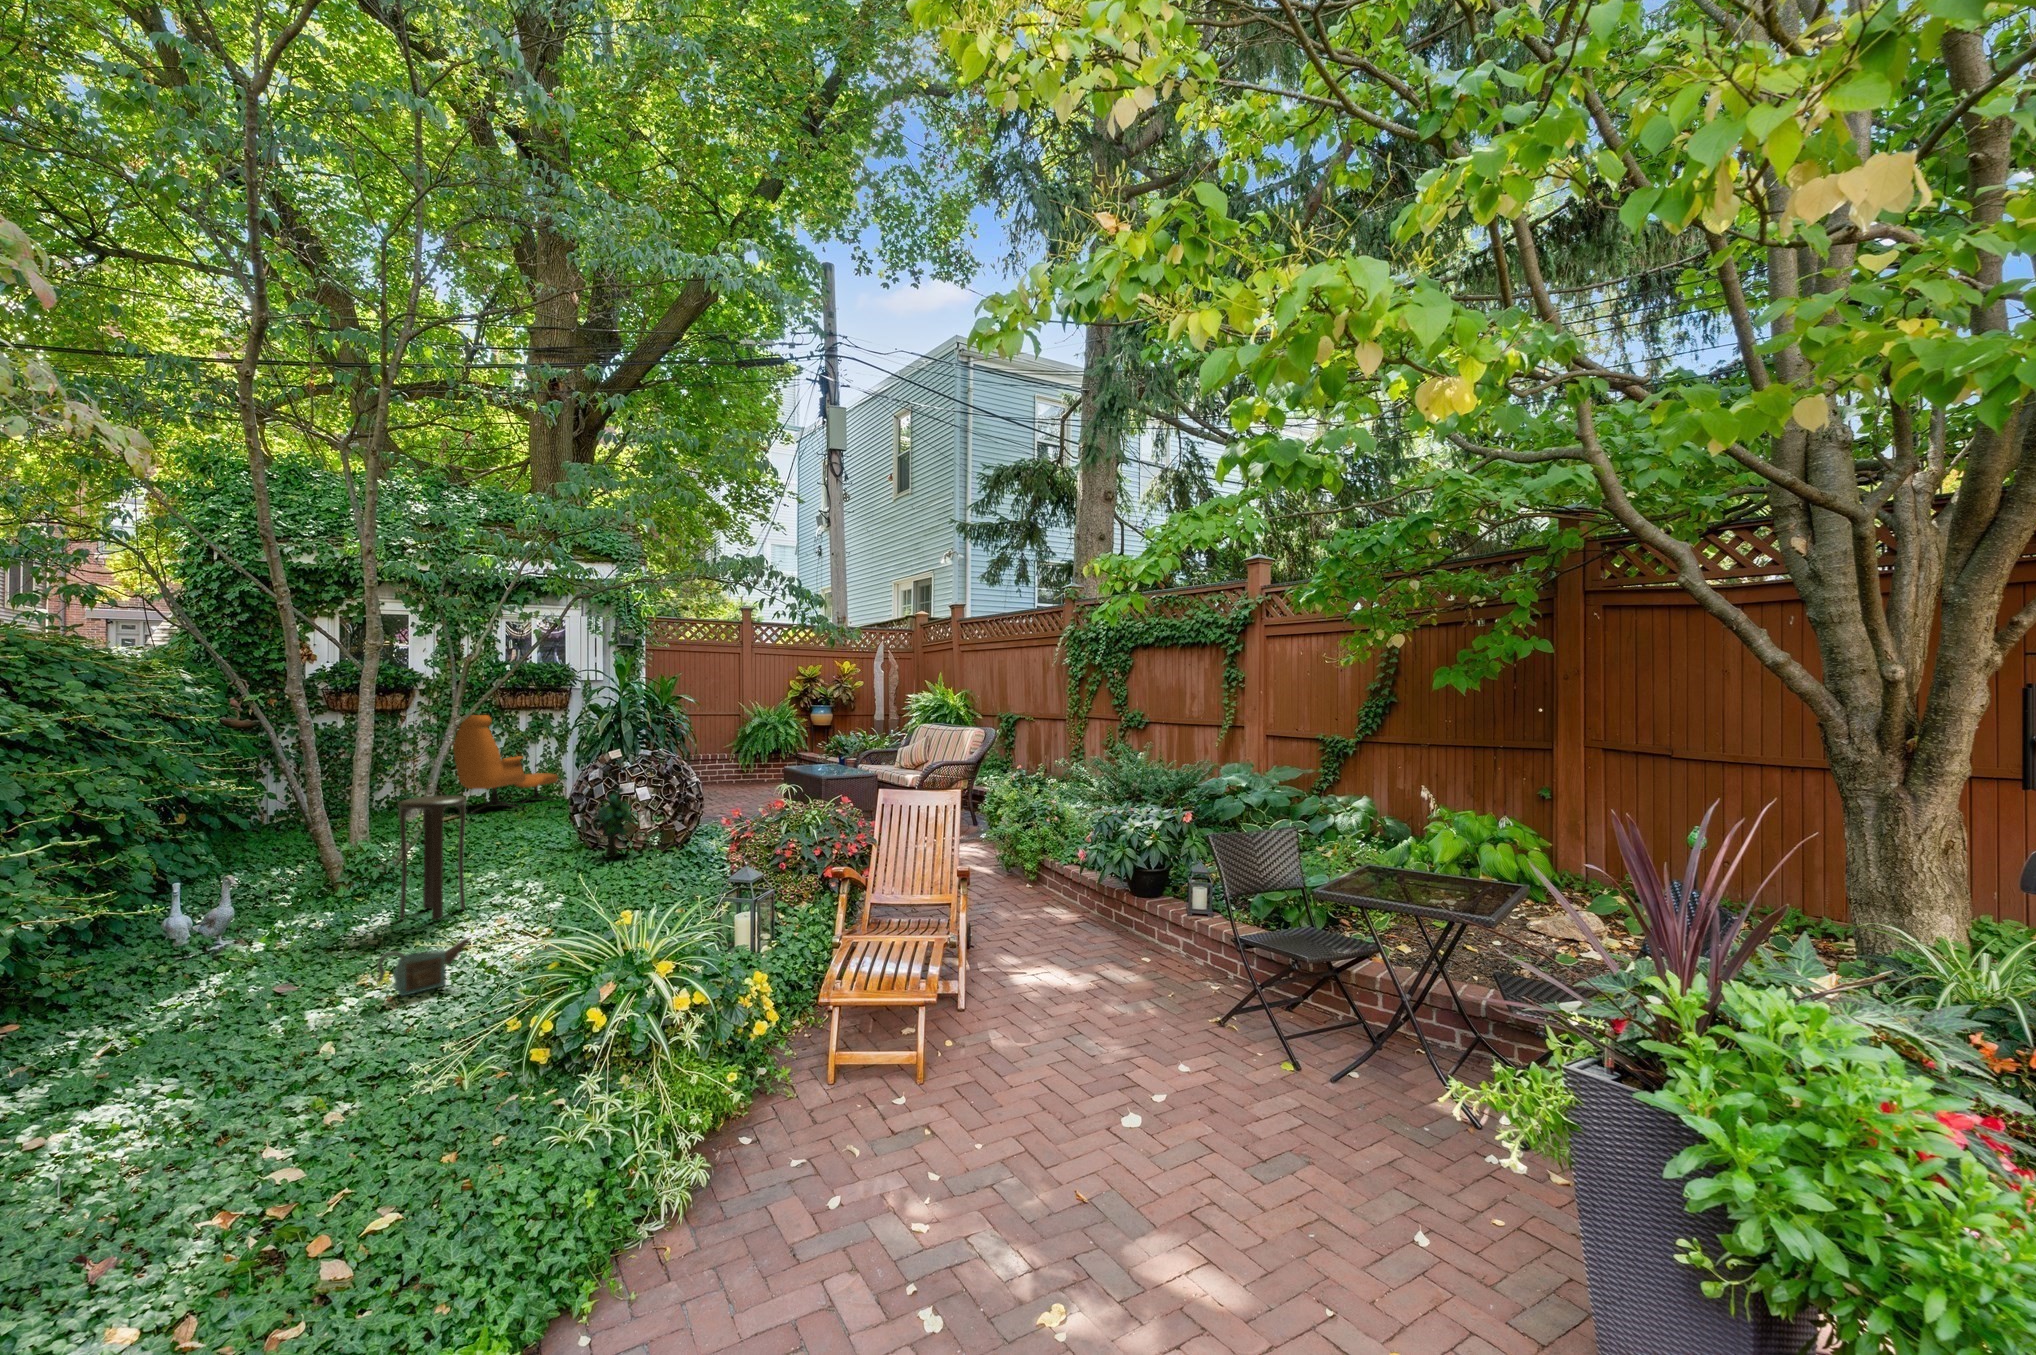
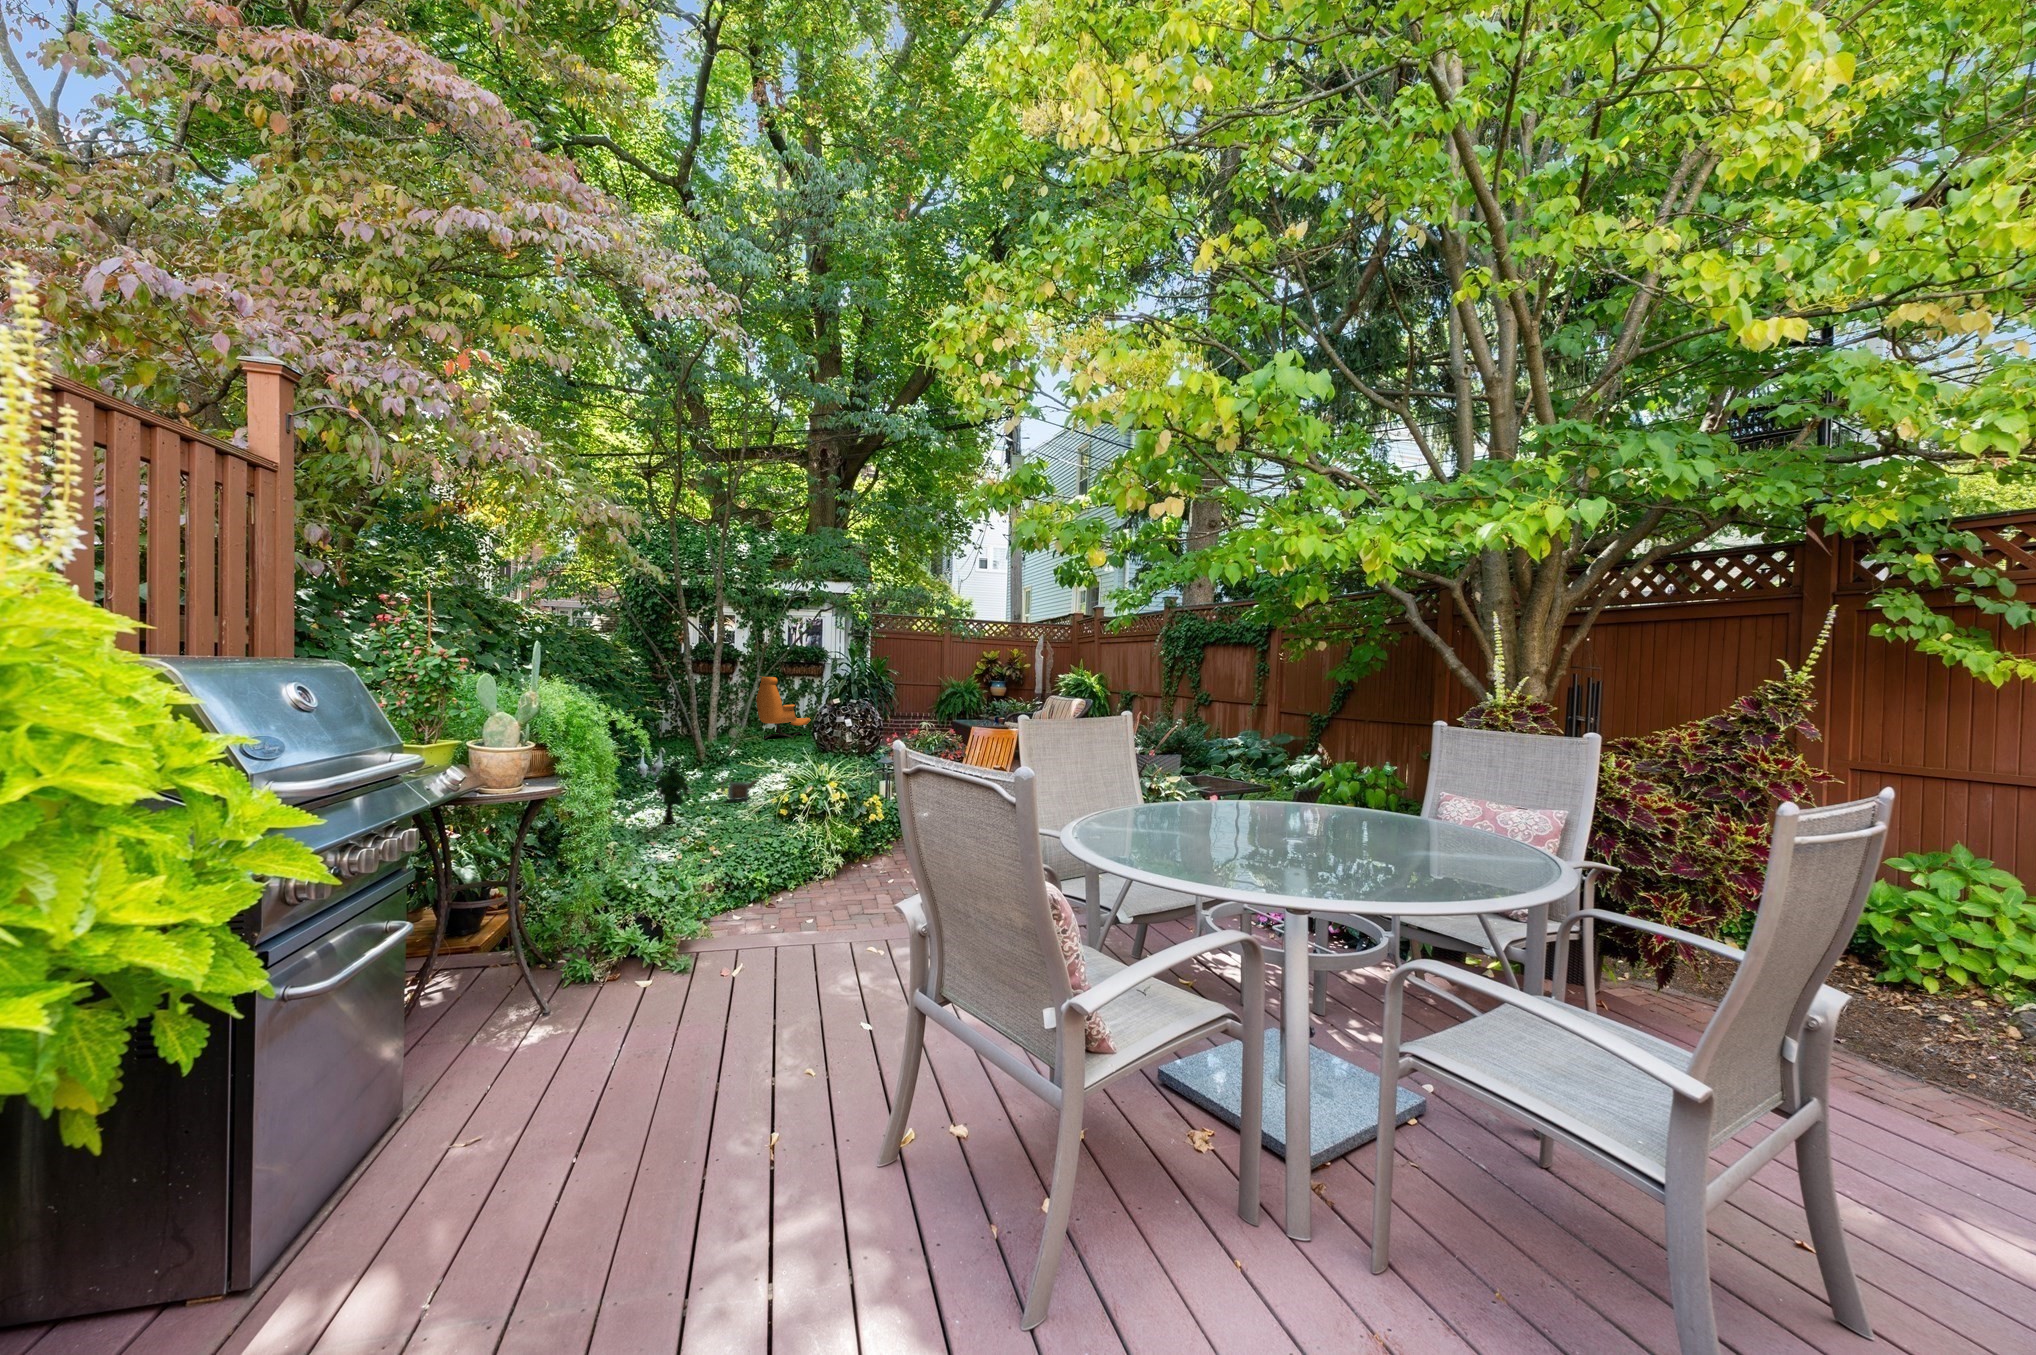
decorative plant: present [593,788,633,858] -> present [654,761,690,824]
stool: present [398,795,467,920] -> none [729,715,761,779]

